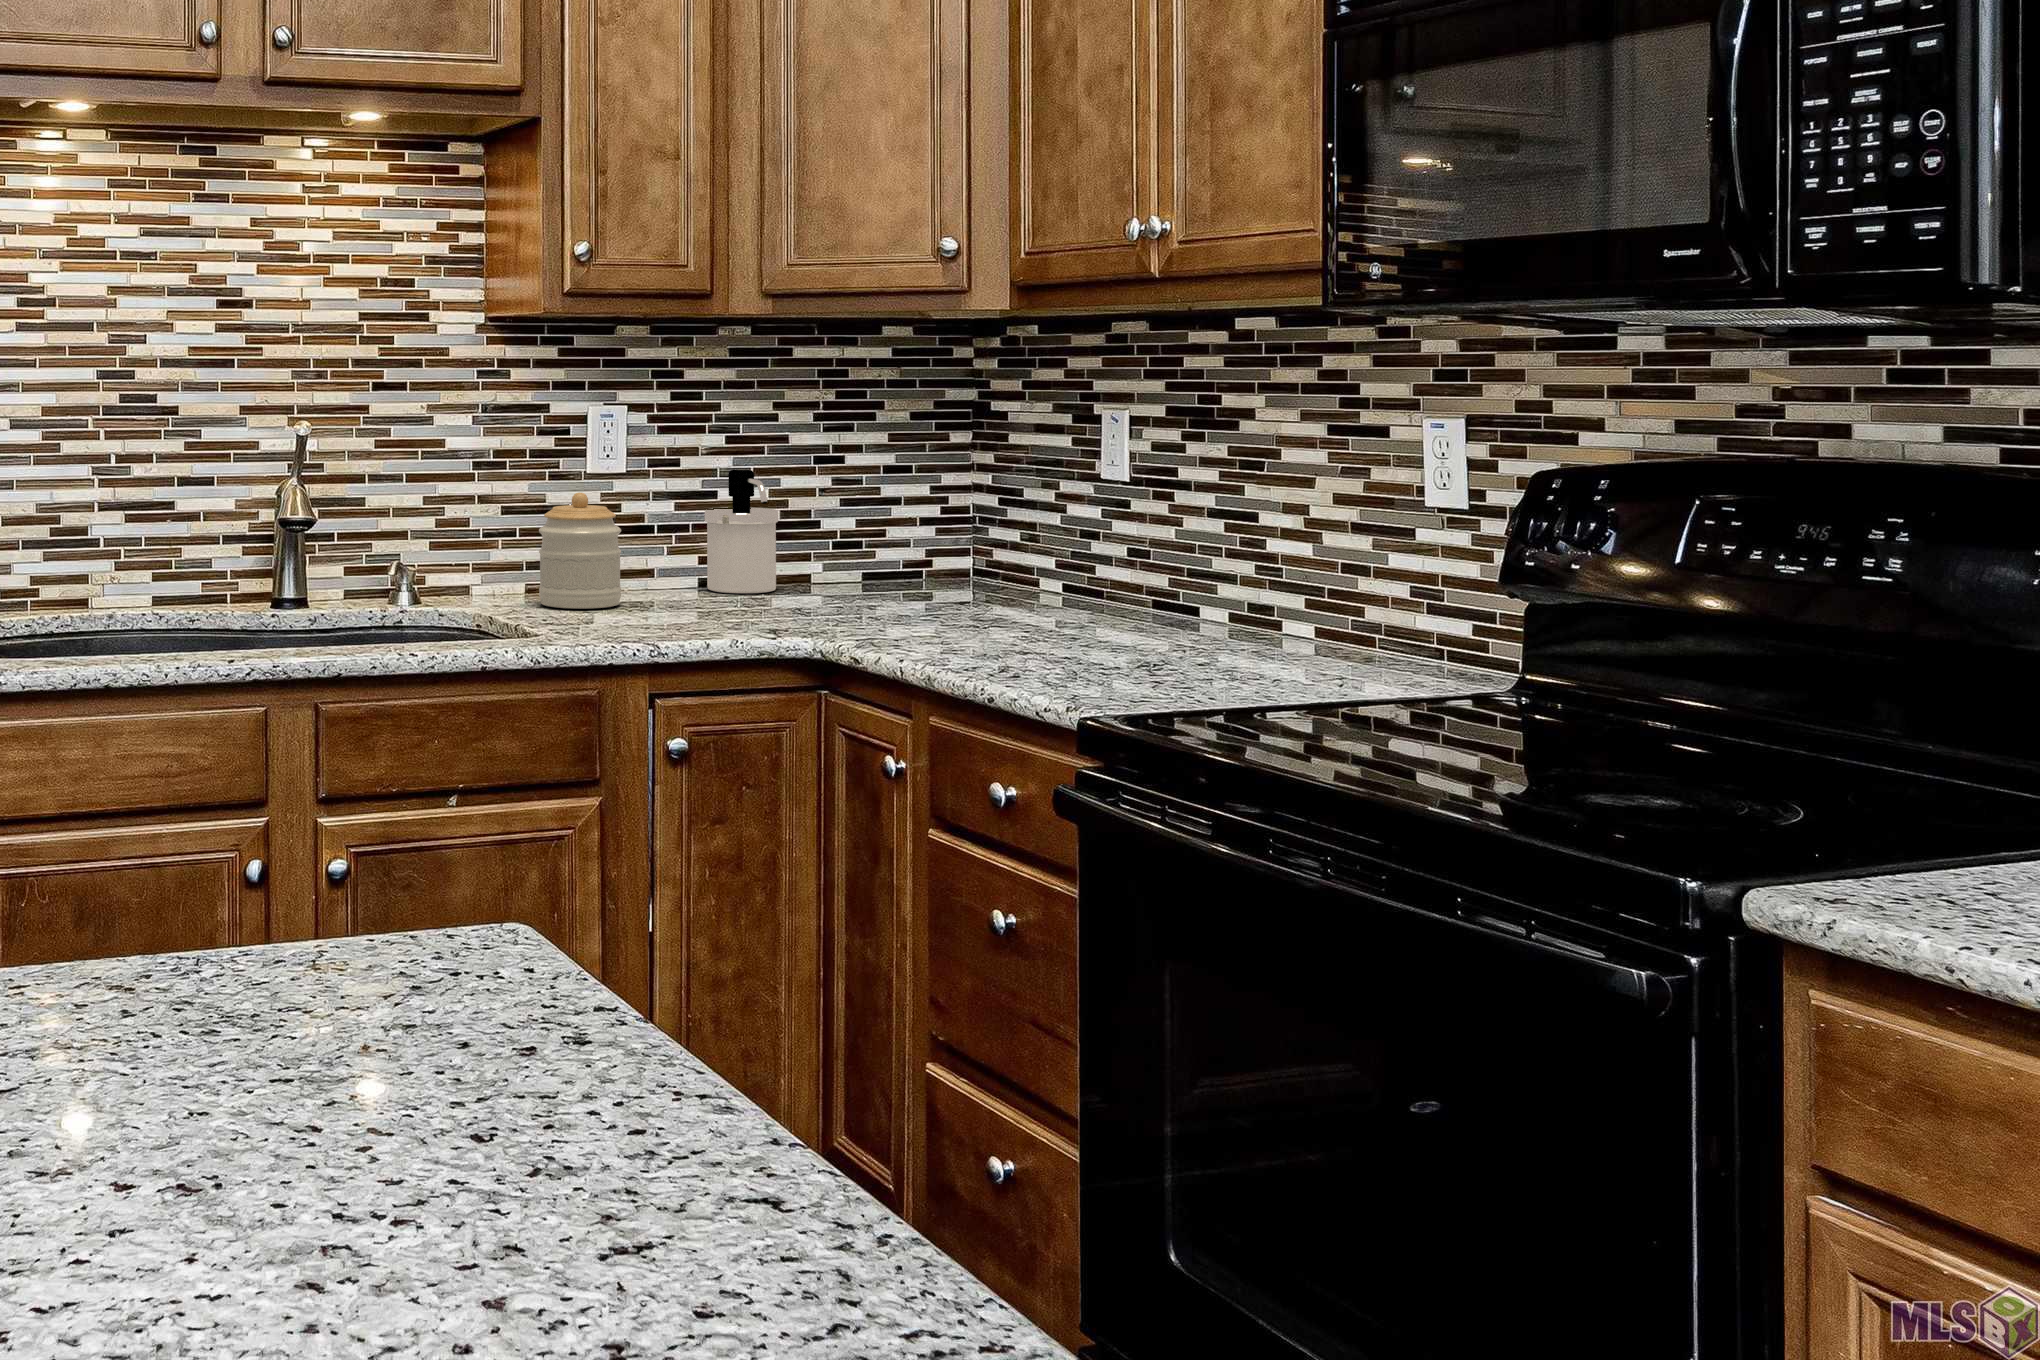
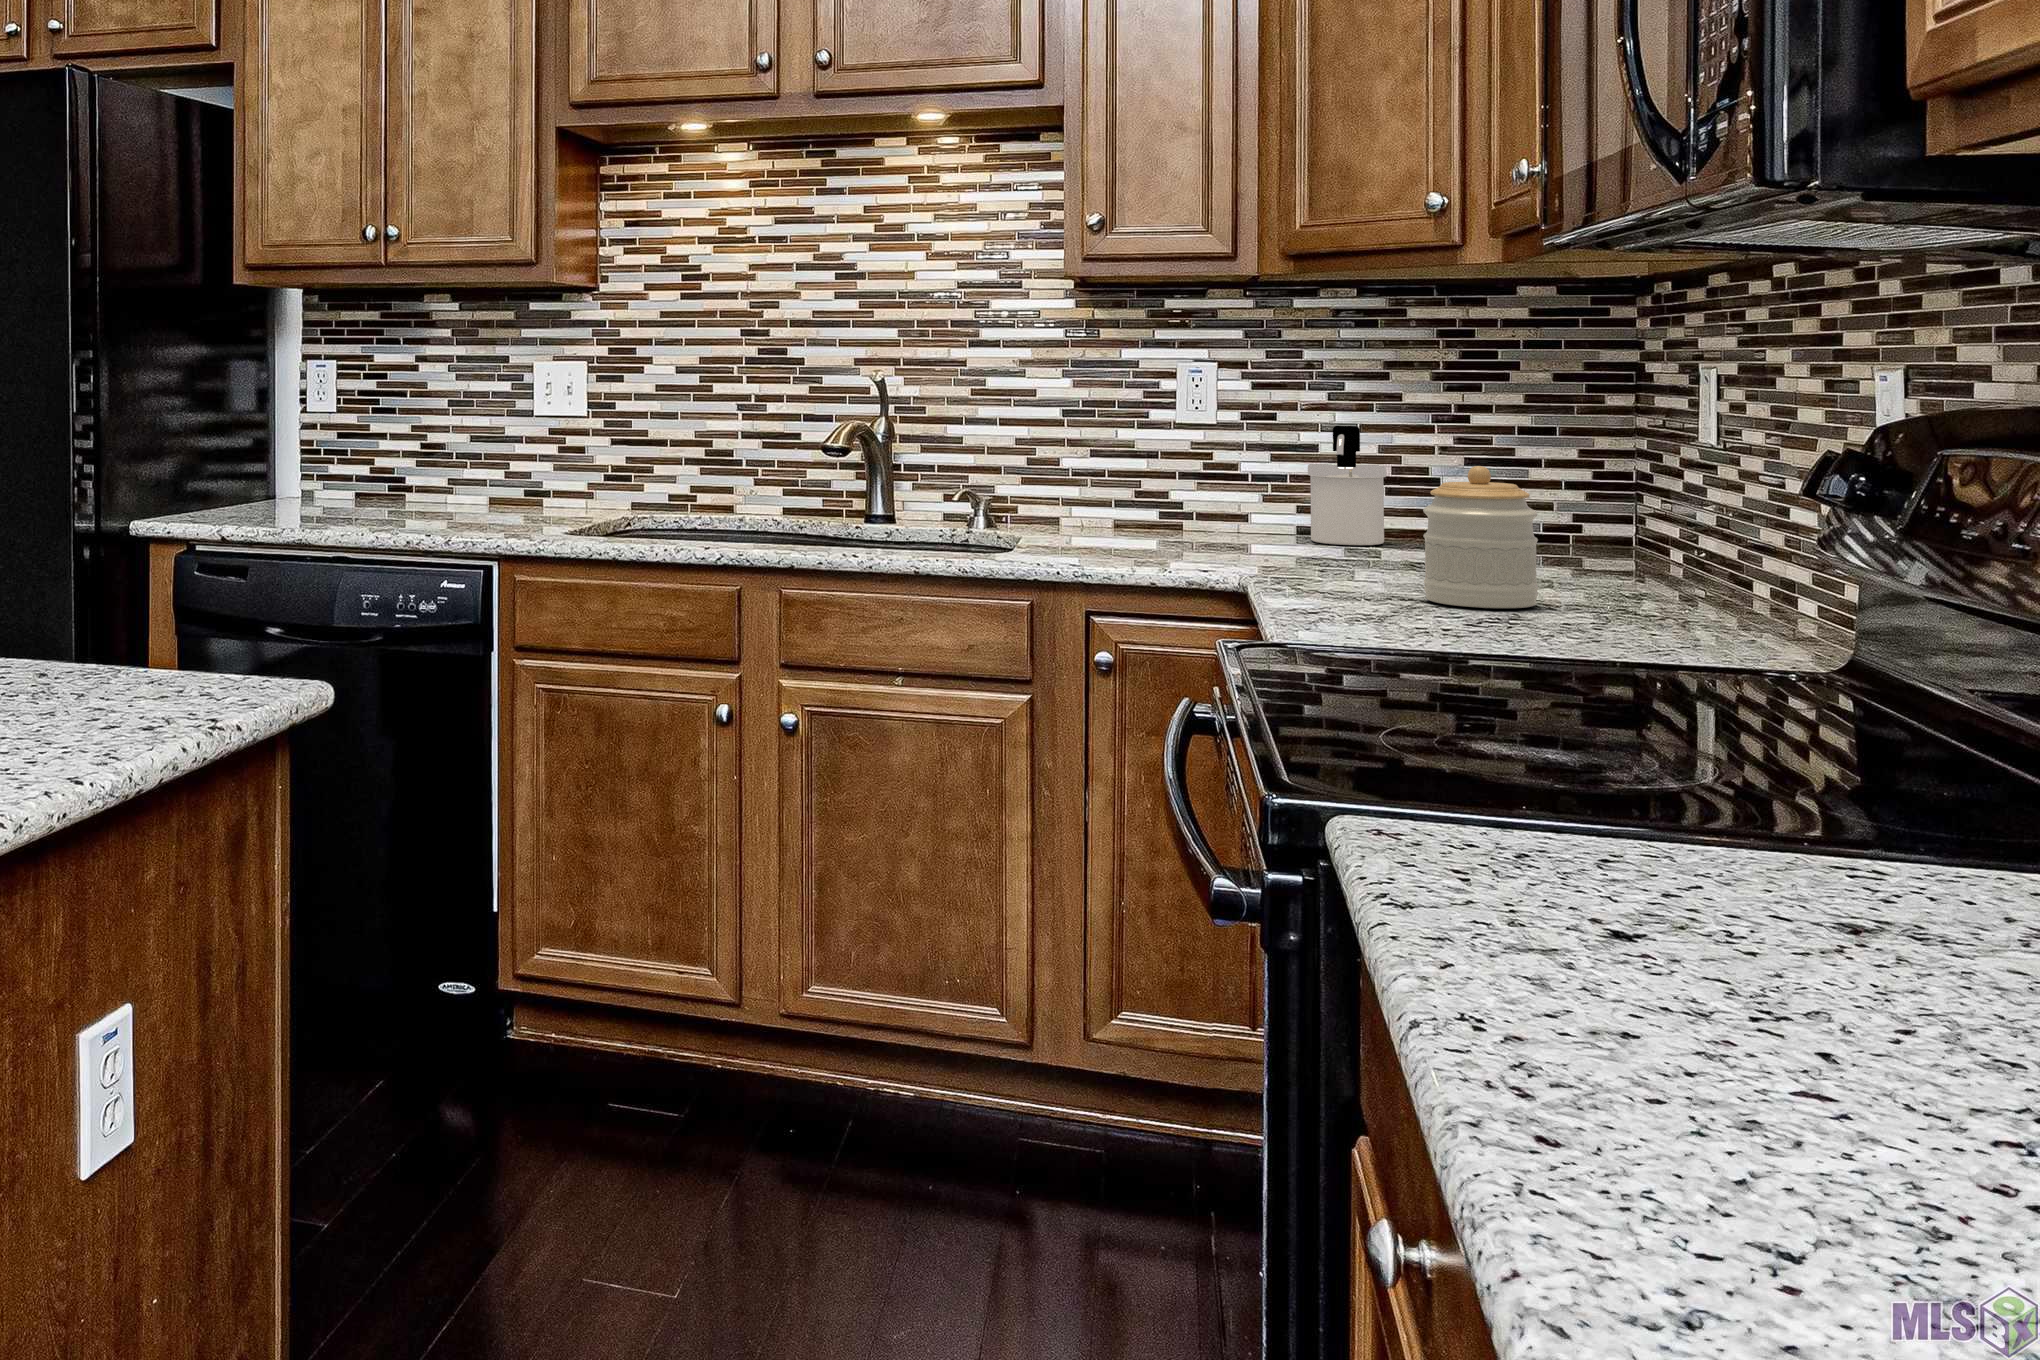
jar: present [539,492,621,609] -> present [1423,466,1538,608]

